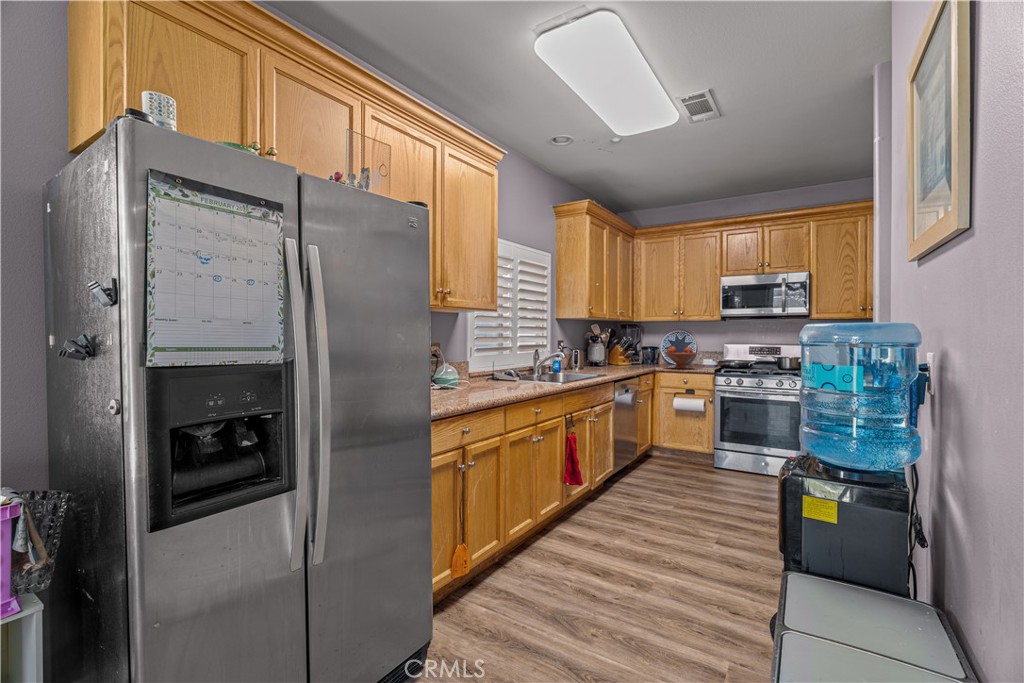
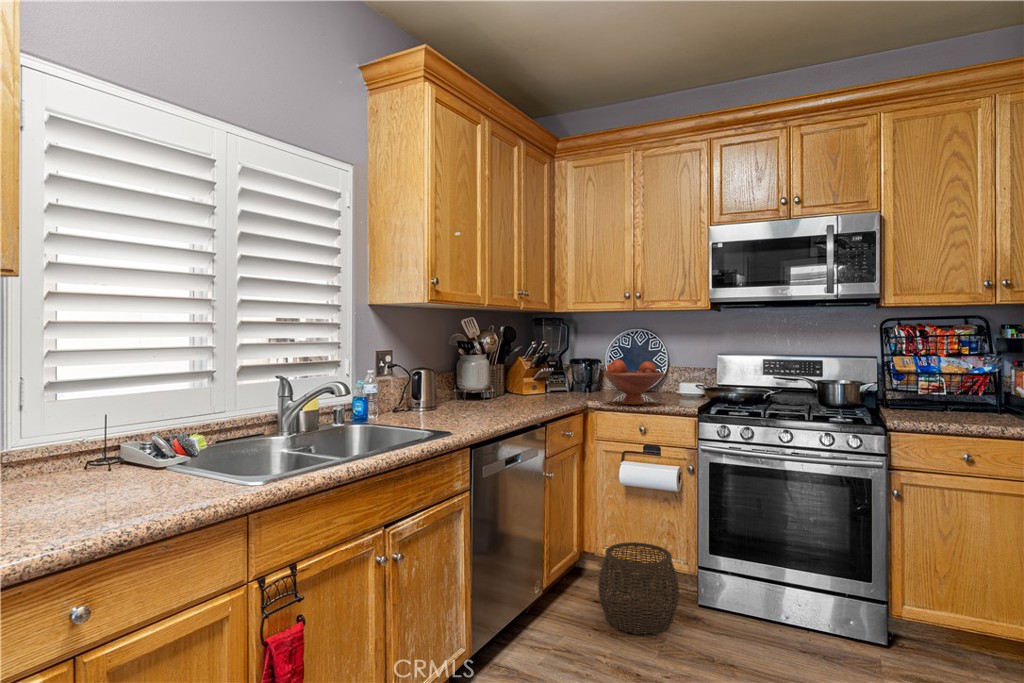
woven basket: none [665,435,705,475] -> present [598,542,680,635]

